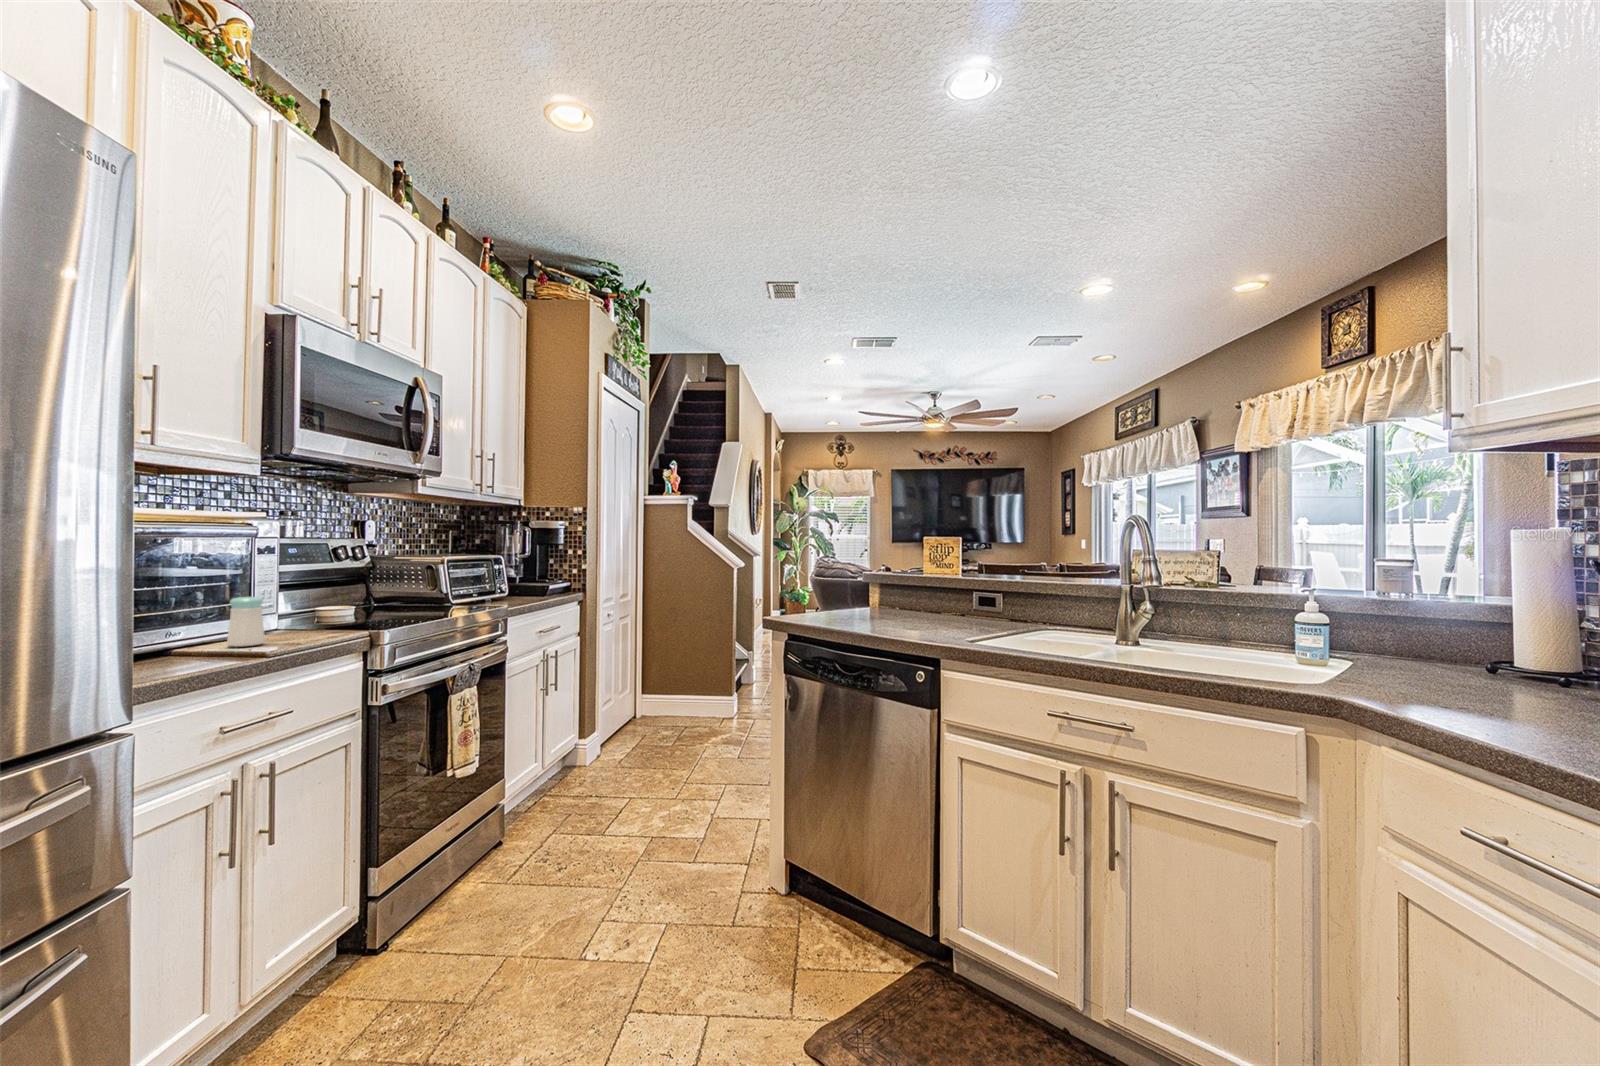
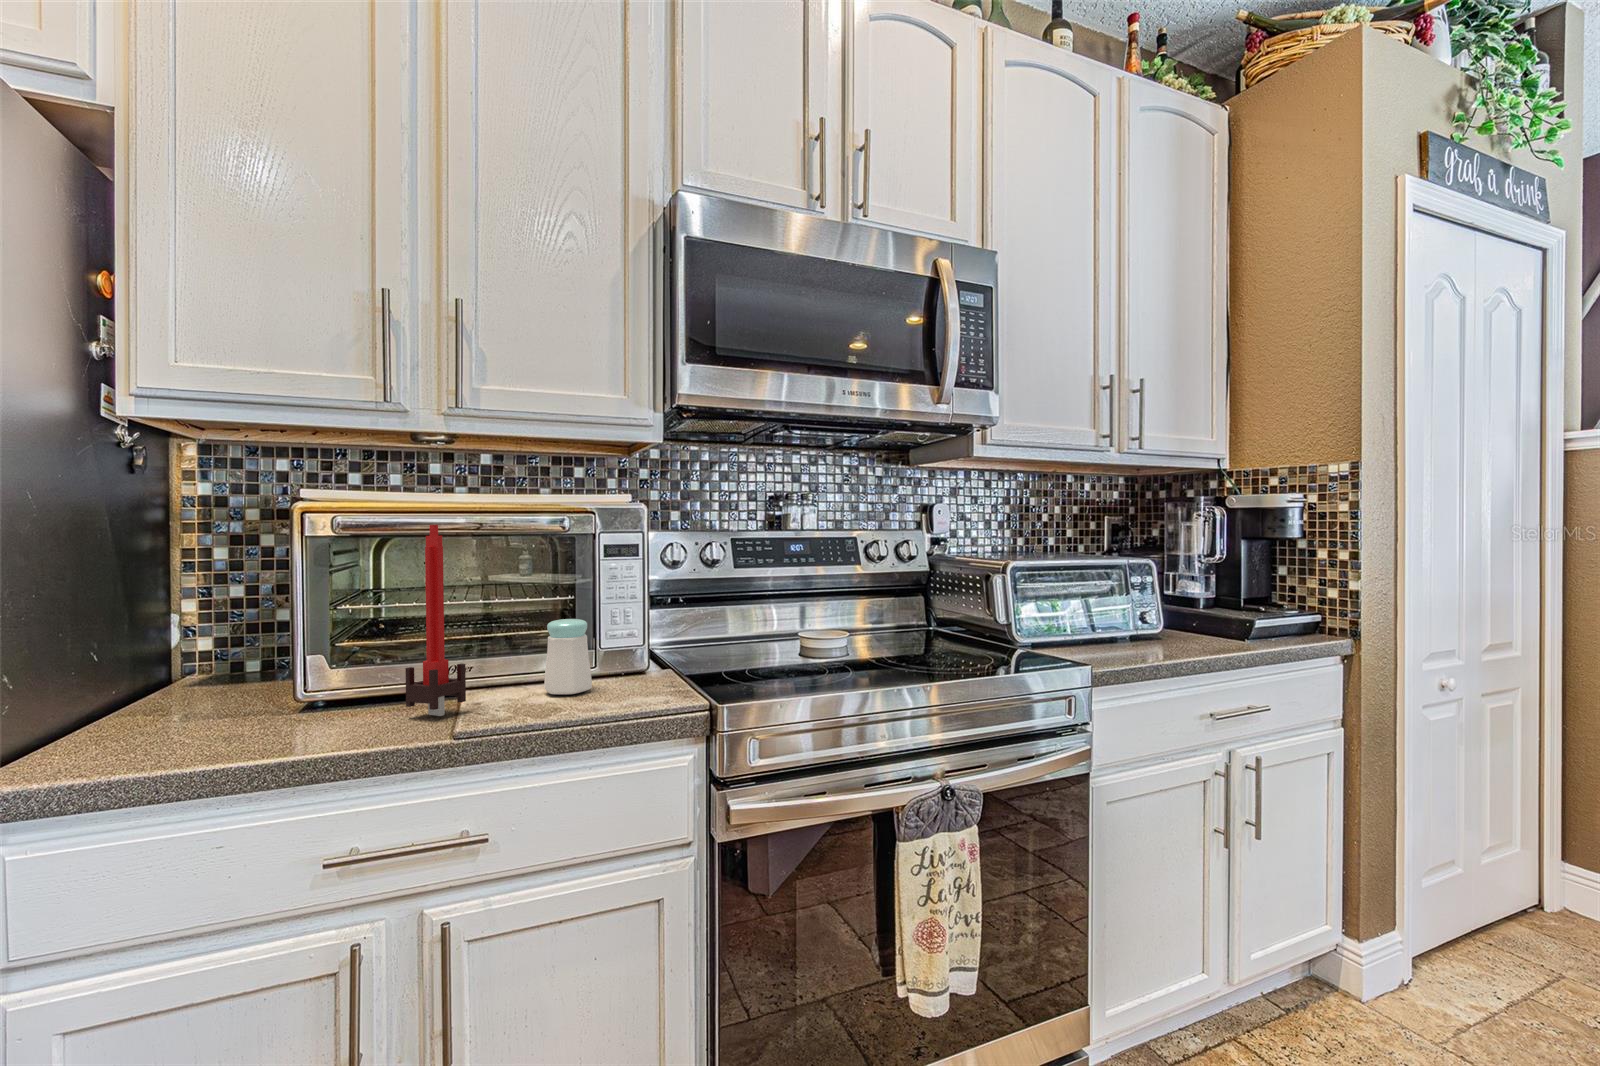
candle: none [185,533,220,661] -> present [405,525,466,716]

